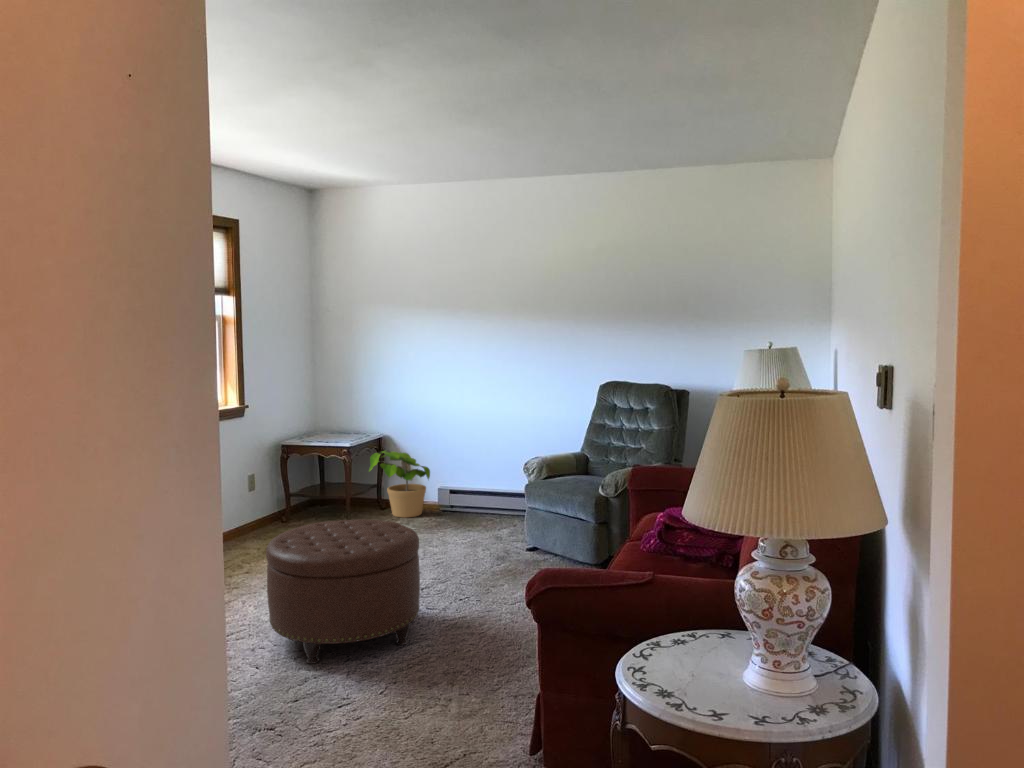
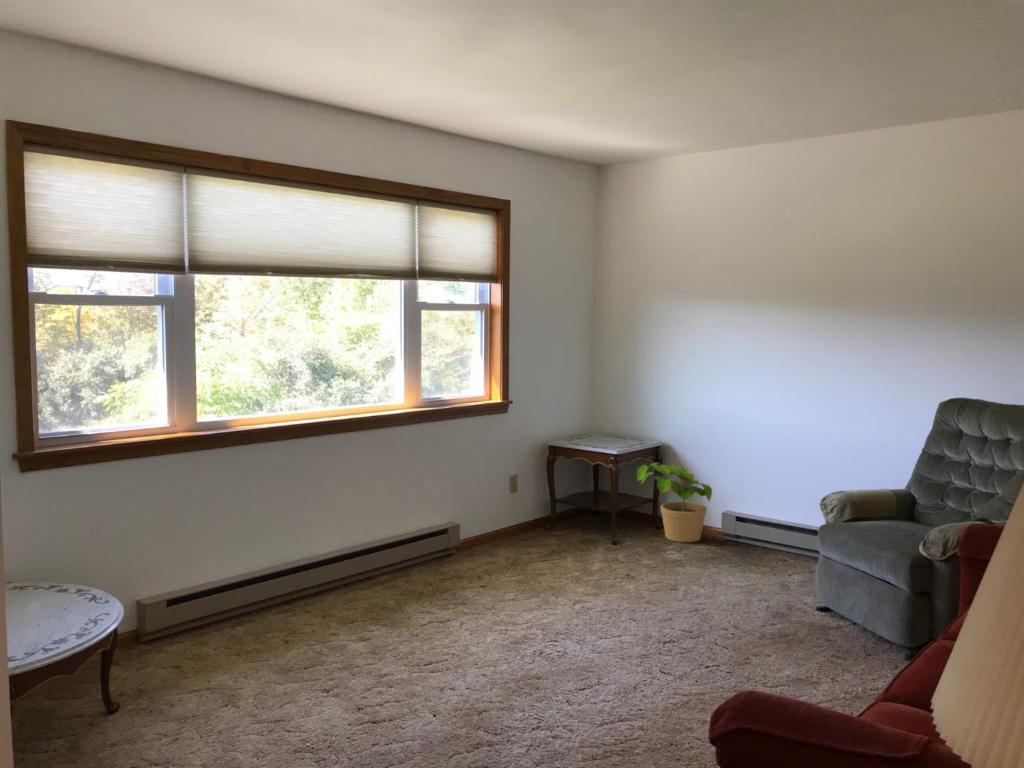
ottoman: present [266,519,420,664] -> none [462,550,641,722]

